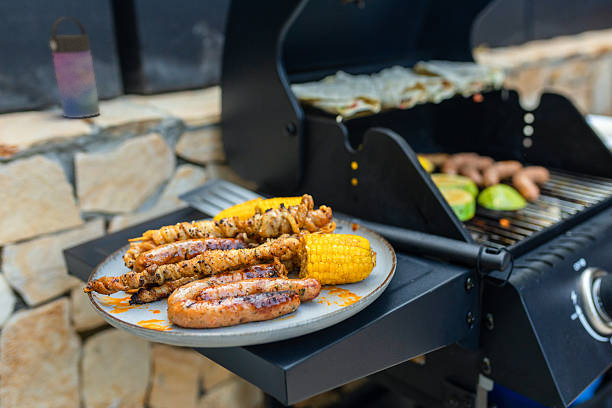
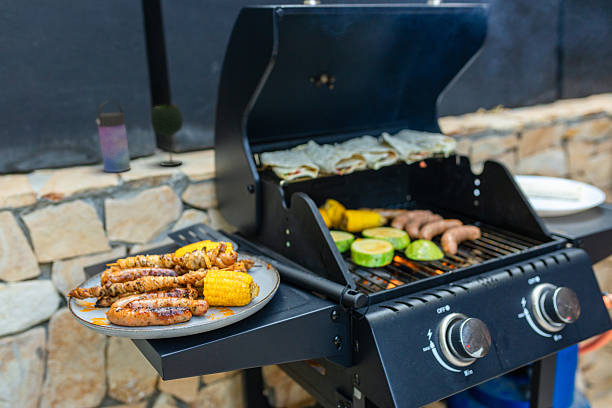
wine glass: none [124,27,168,109] -> present [151,105,183,166]

